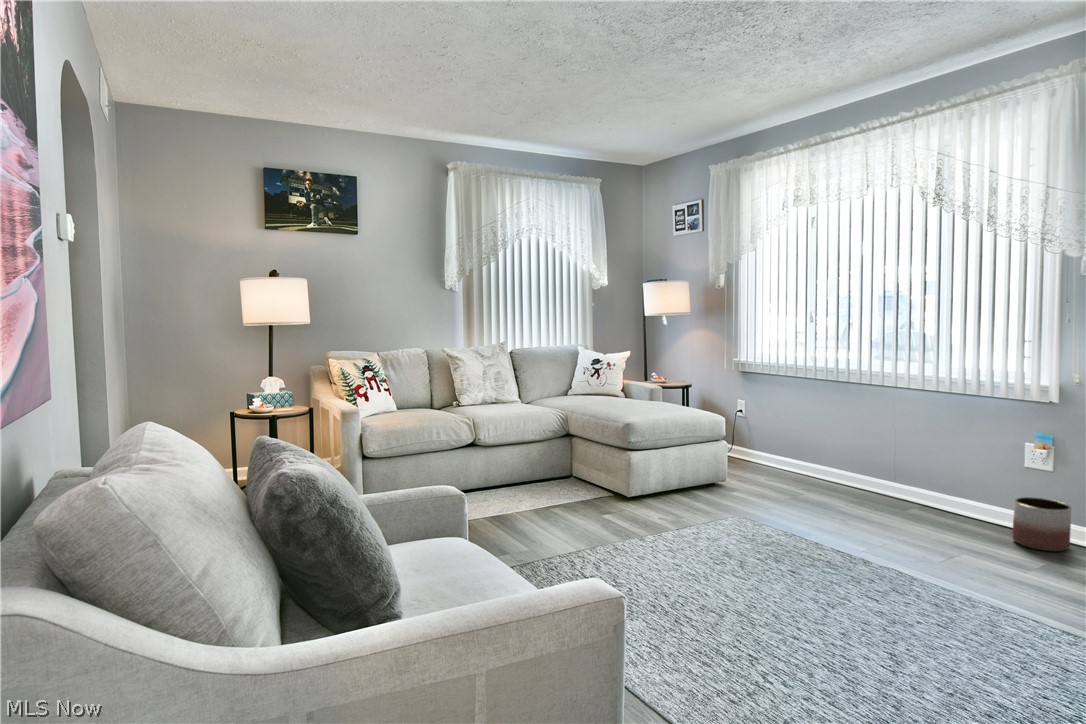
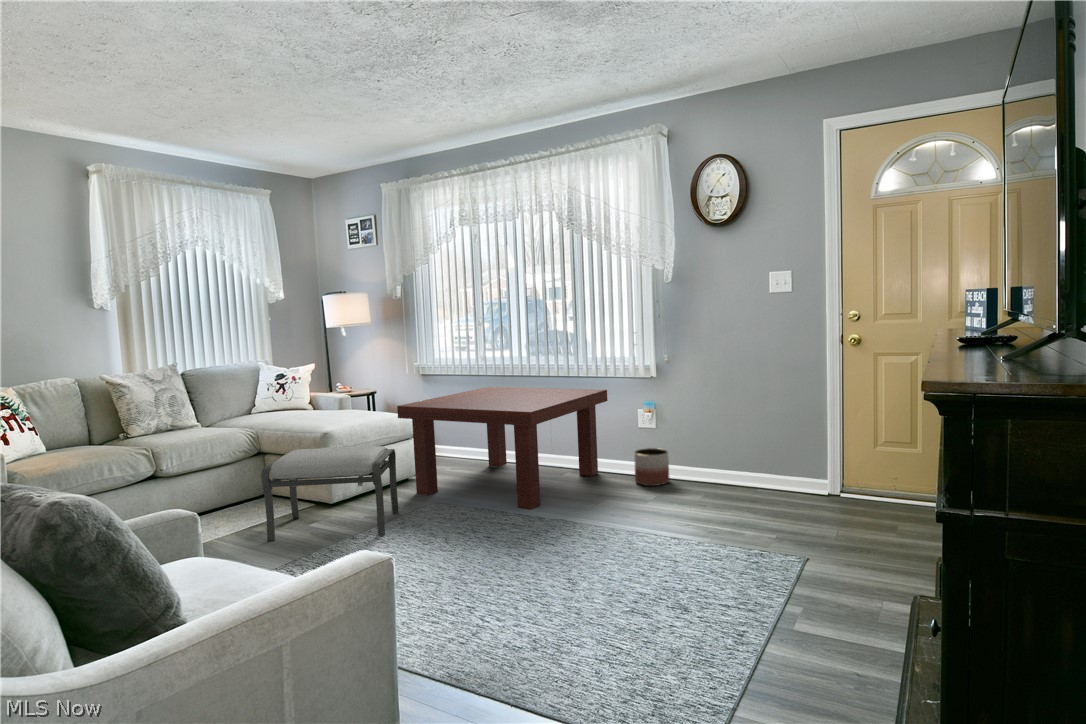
coffee table: none [704,393,980,549] -> present [397,387,607,509]
ottoman: none [558,438,696,544] -> present [261,446,399,541]

